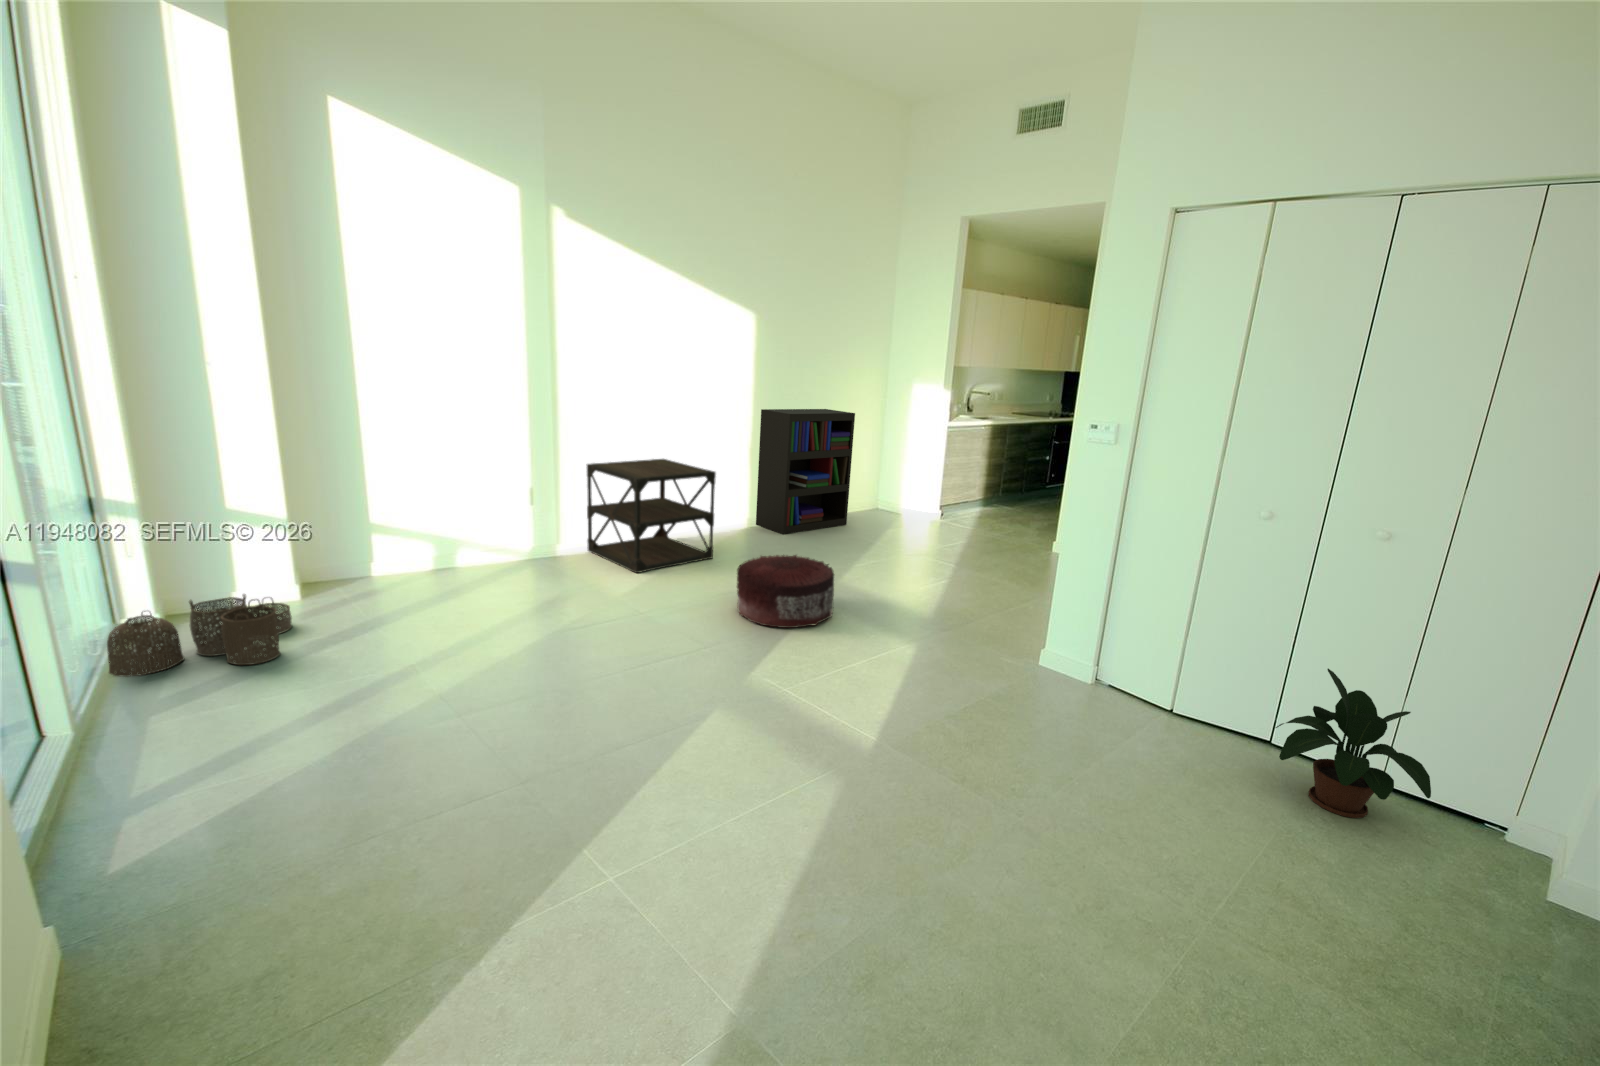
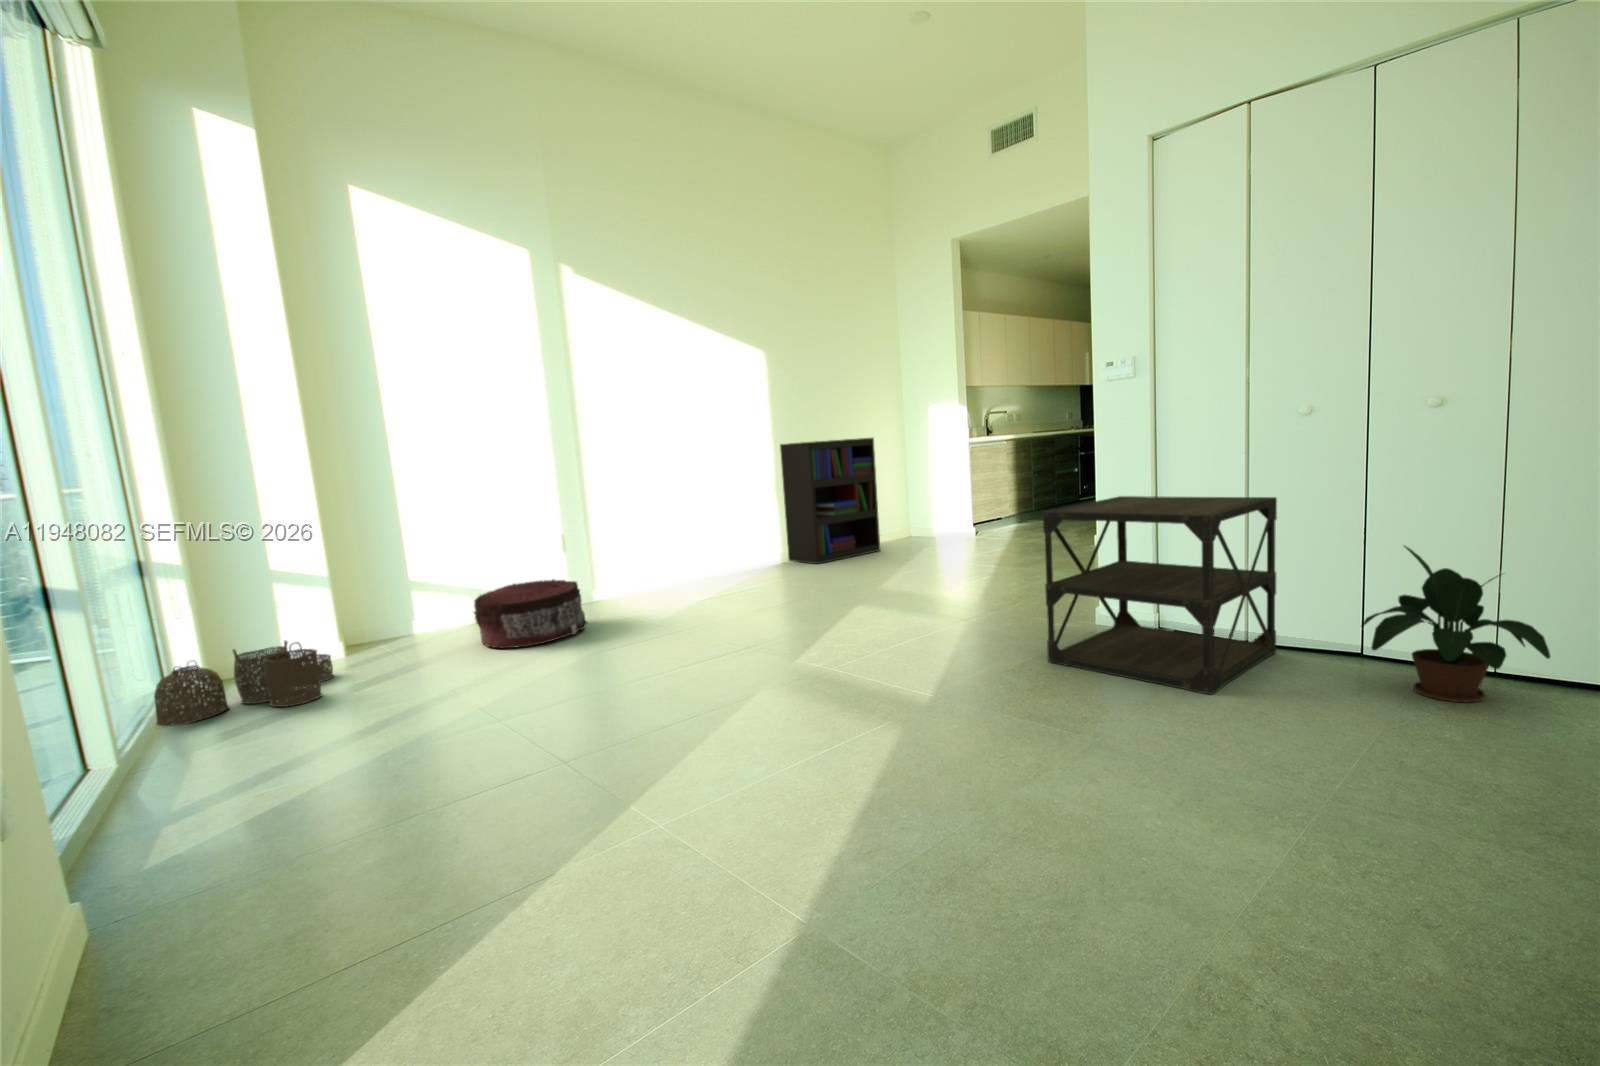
side table: present [587,459,716,573] -> present [1043,496,1277,694]
pouf: present [737,555,834,628] -> present [474,579,587,648]

